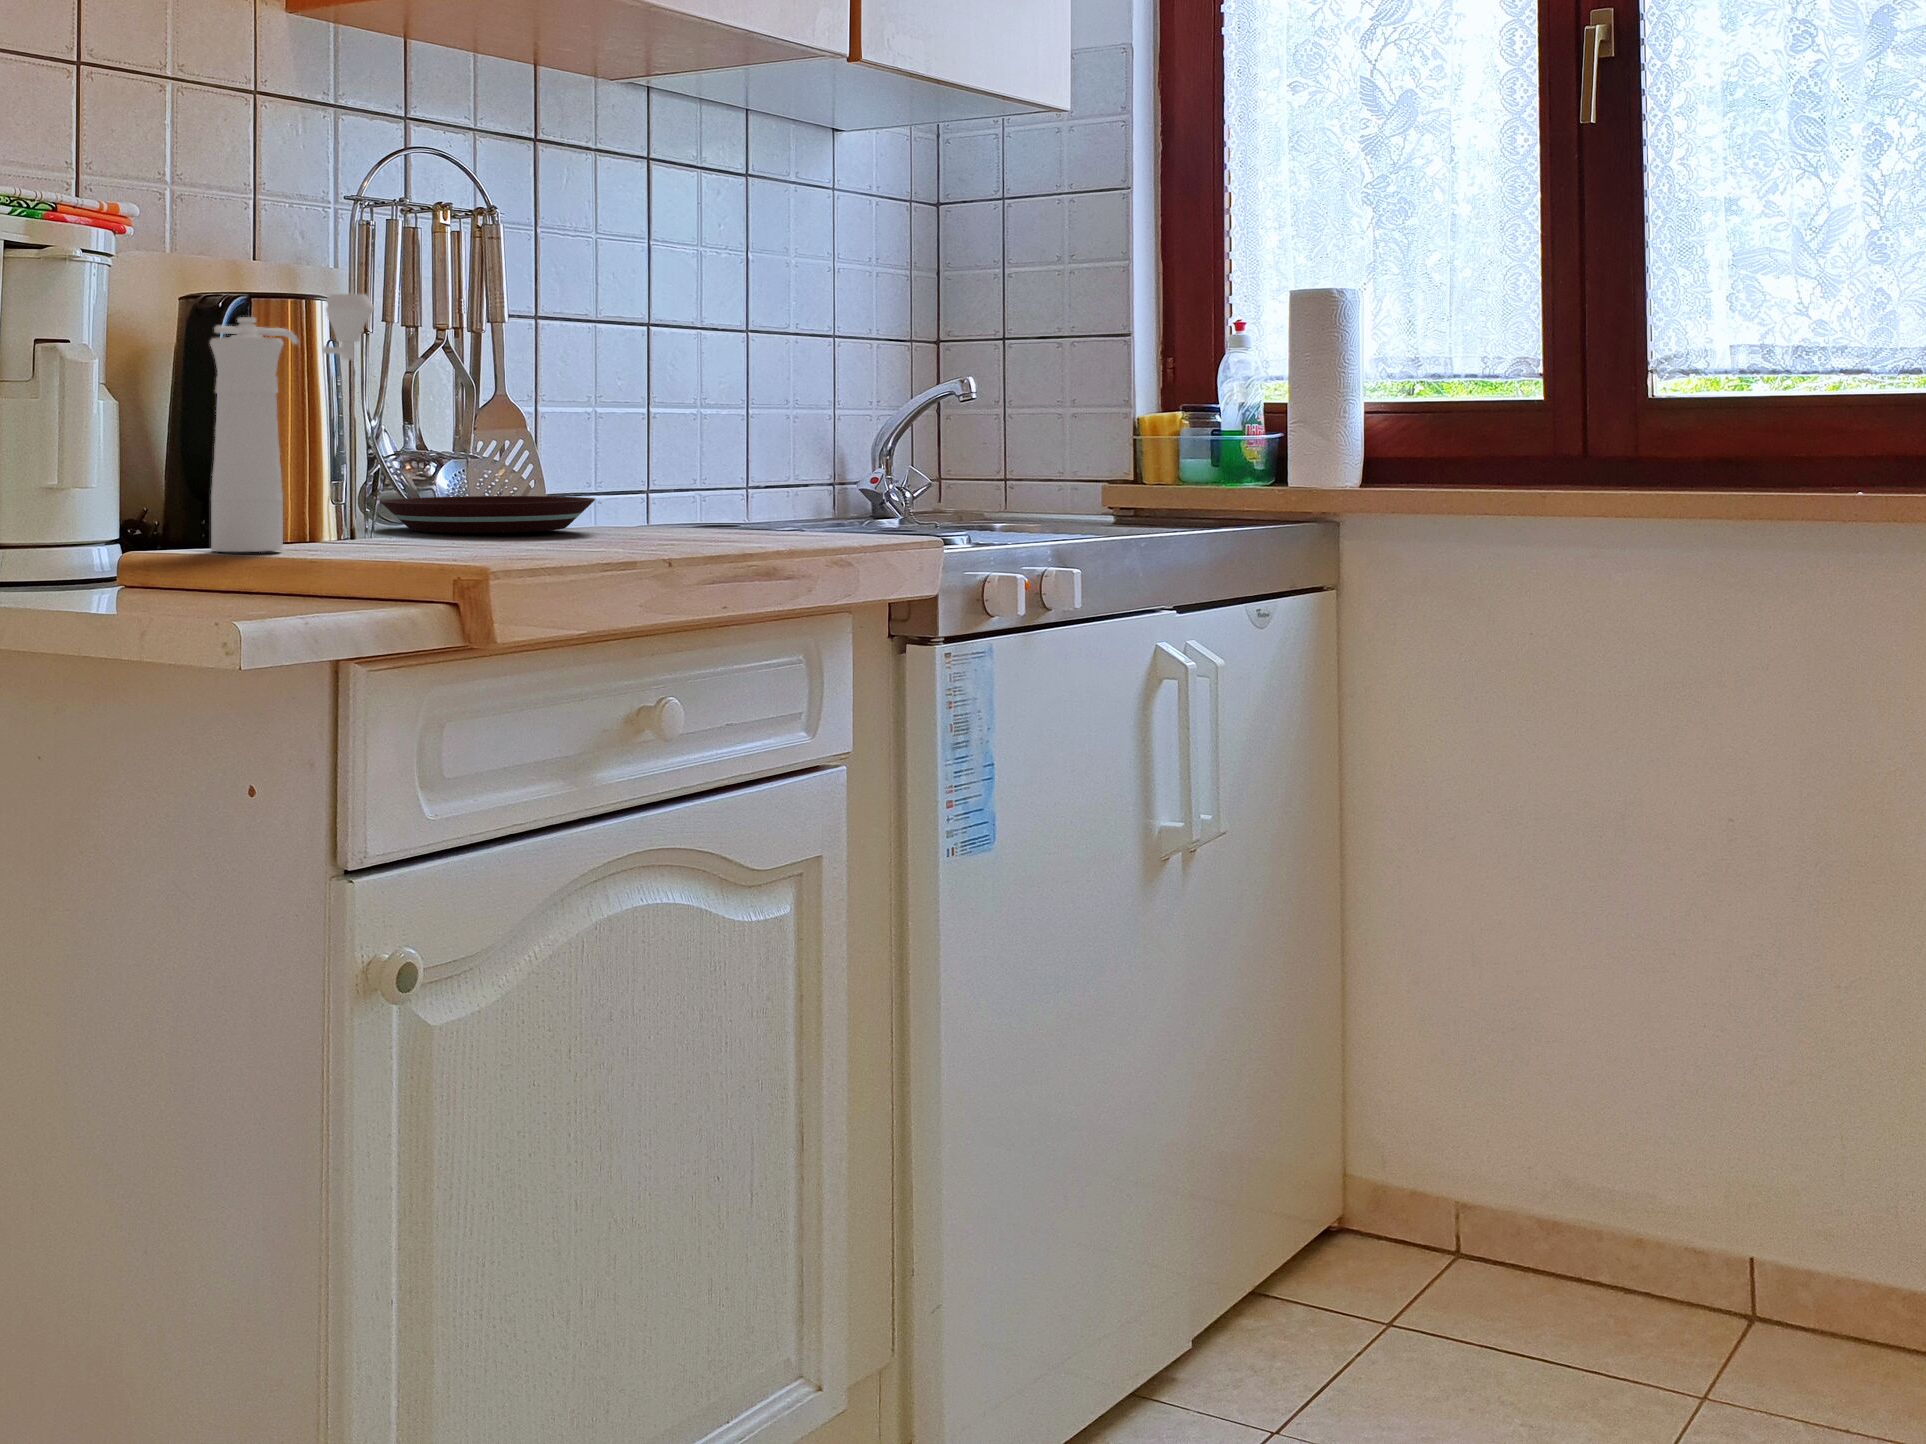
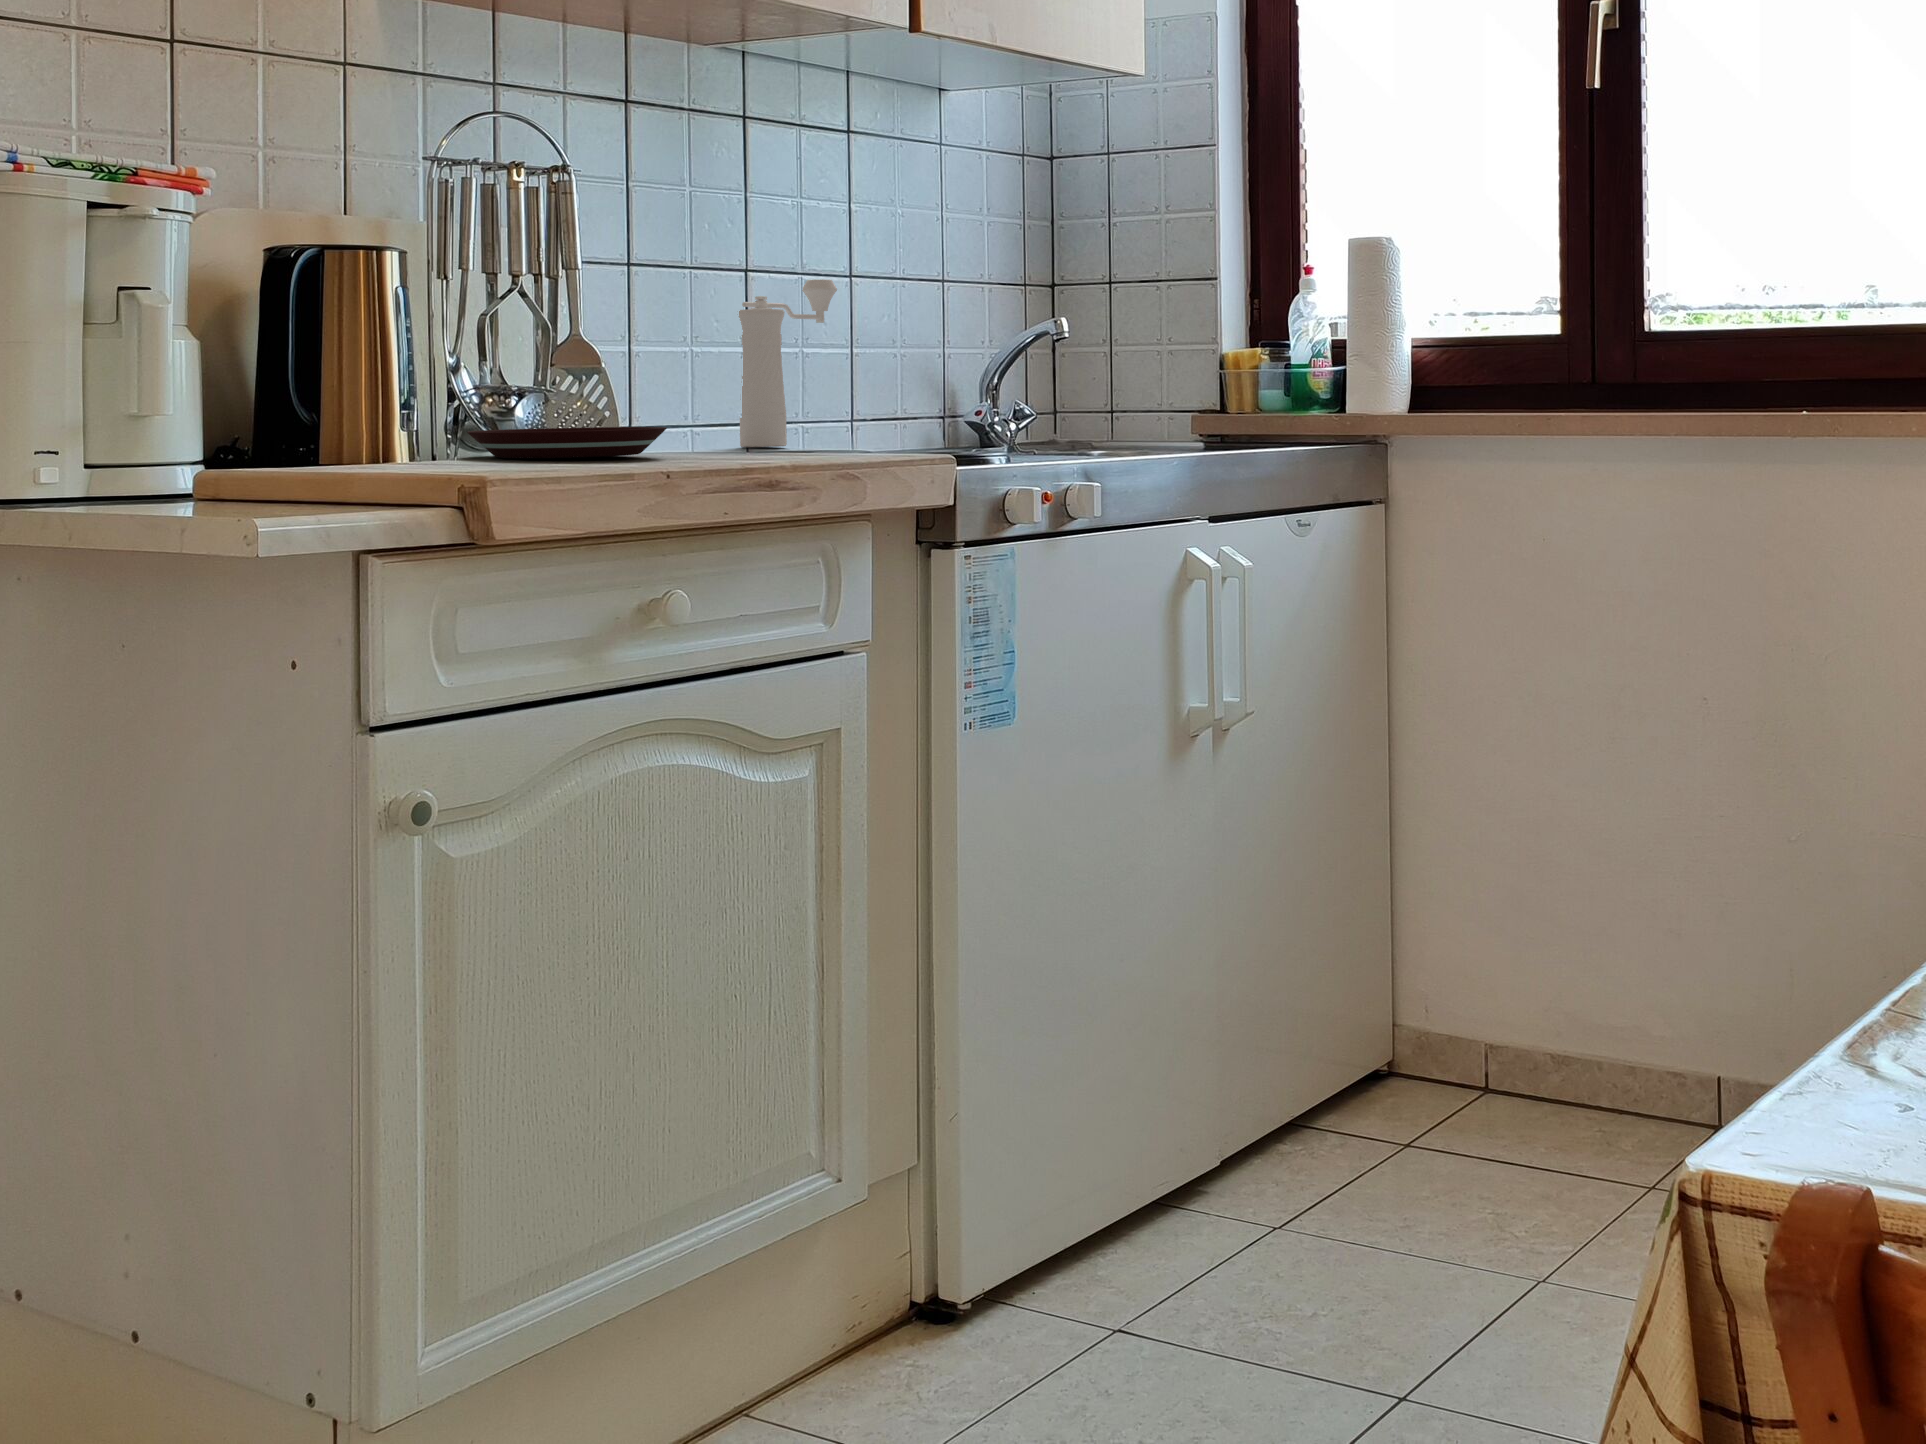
pepper mill: present [210,294,374,552] -> present [739,279,837,447]

